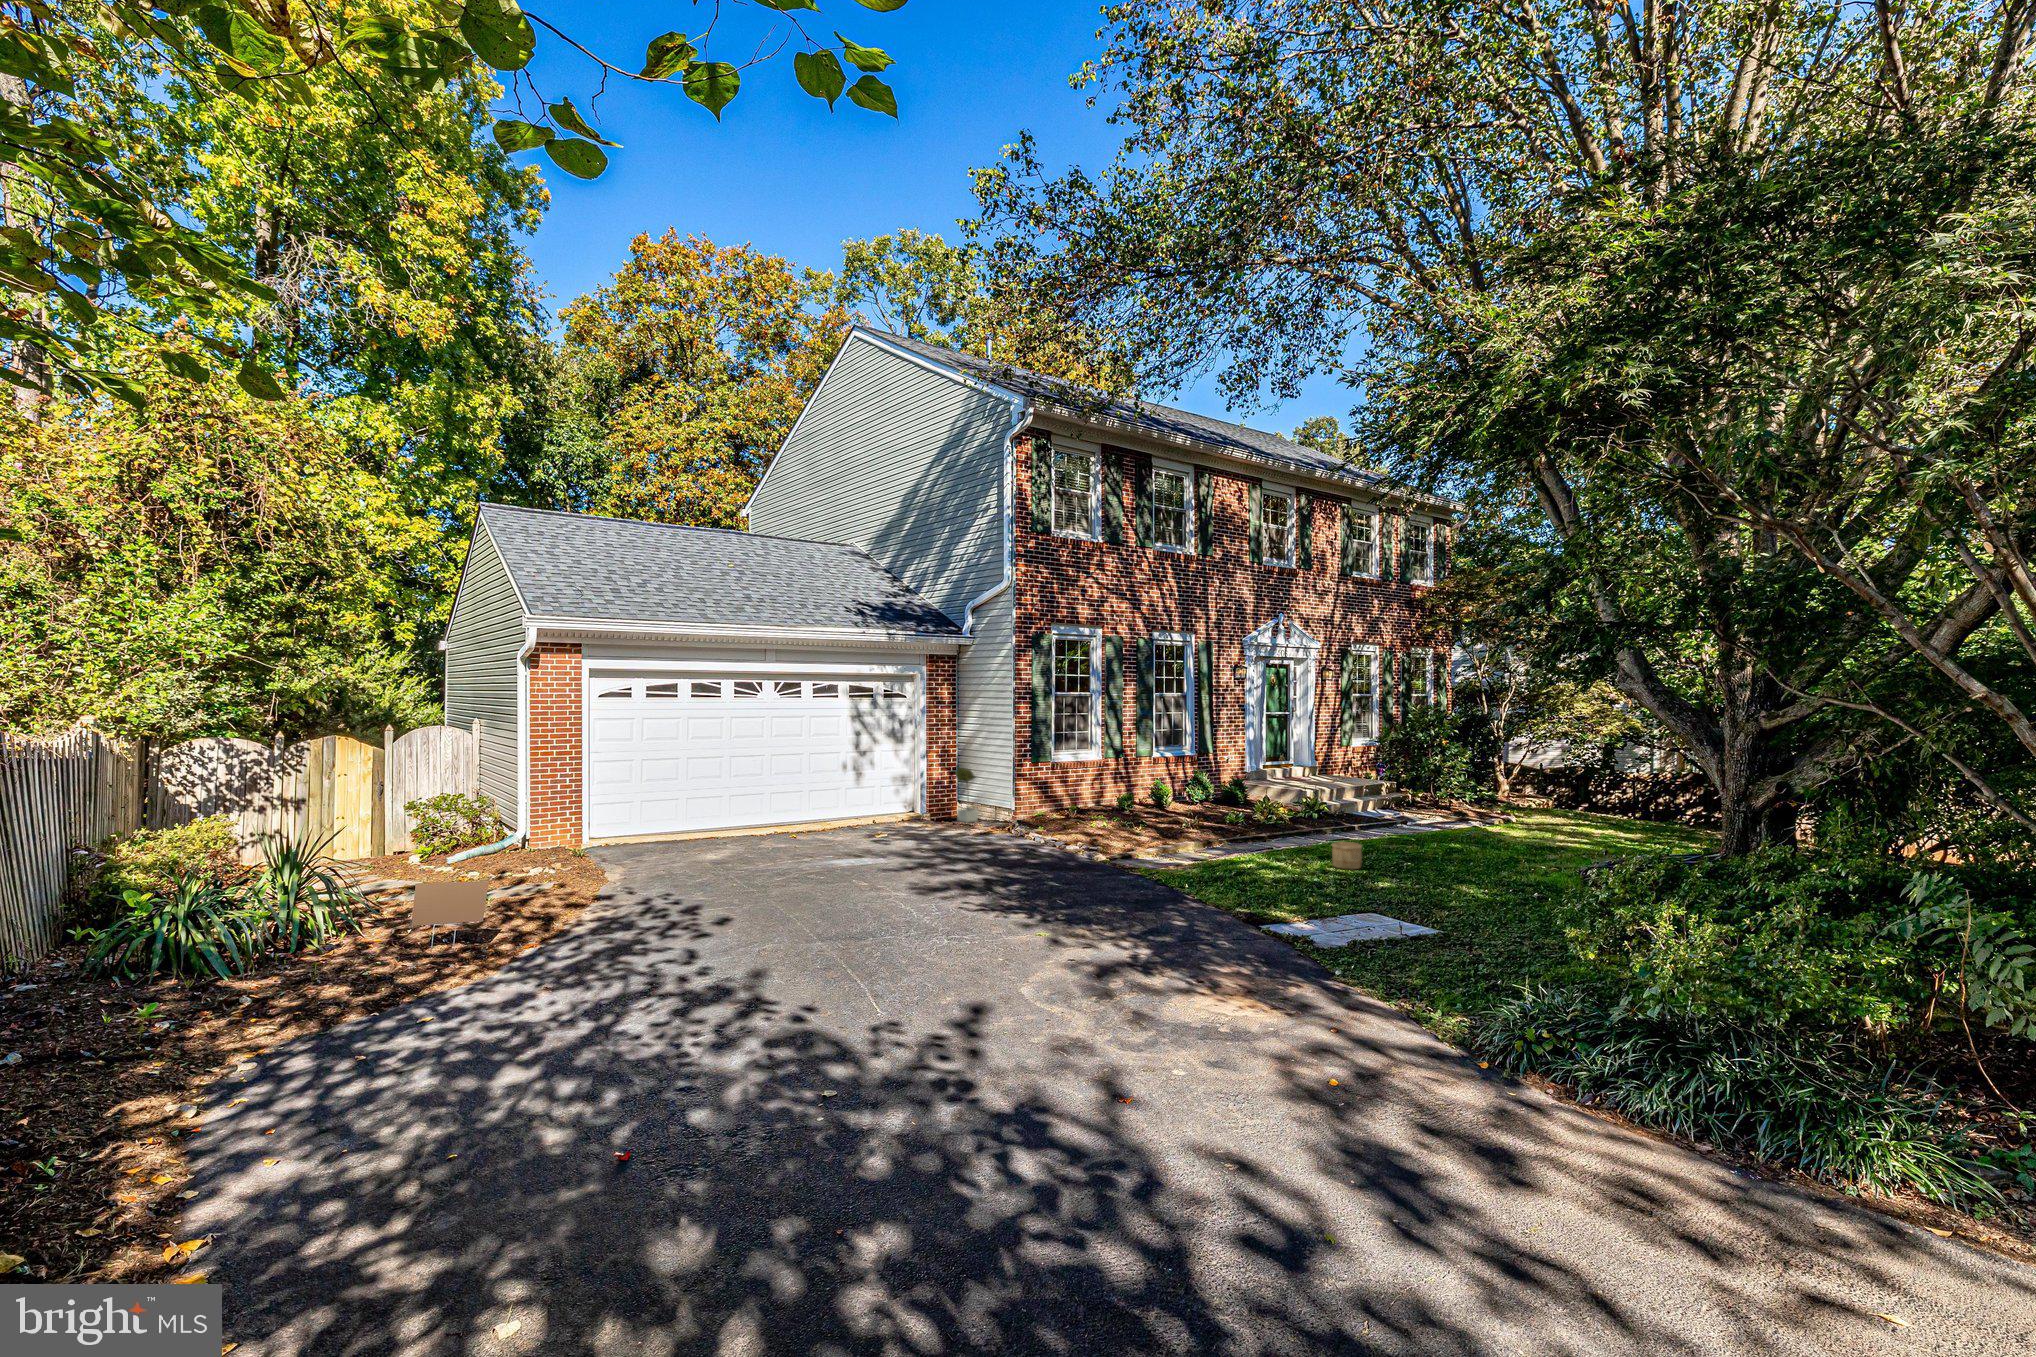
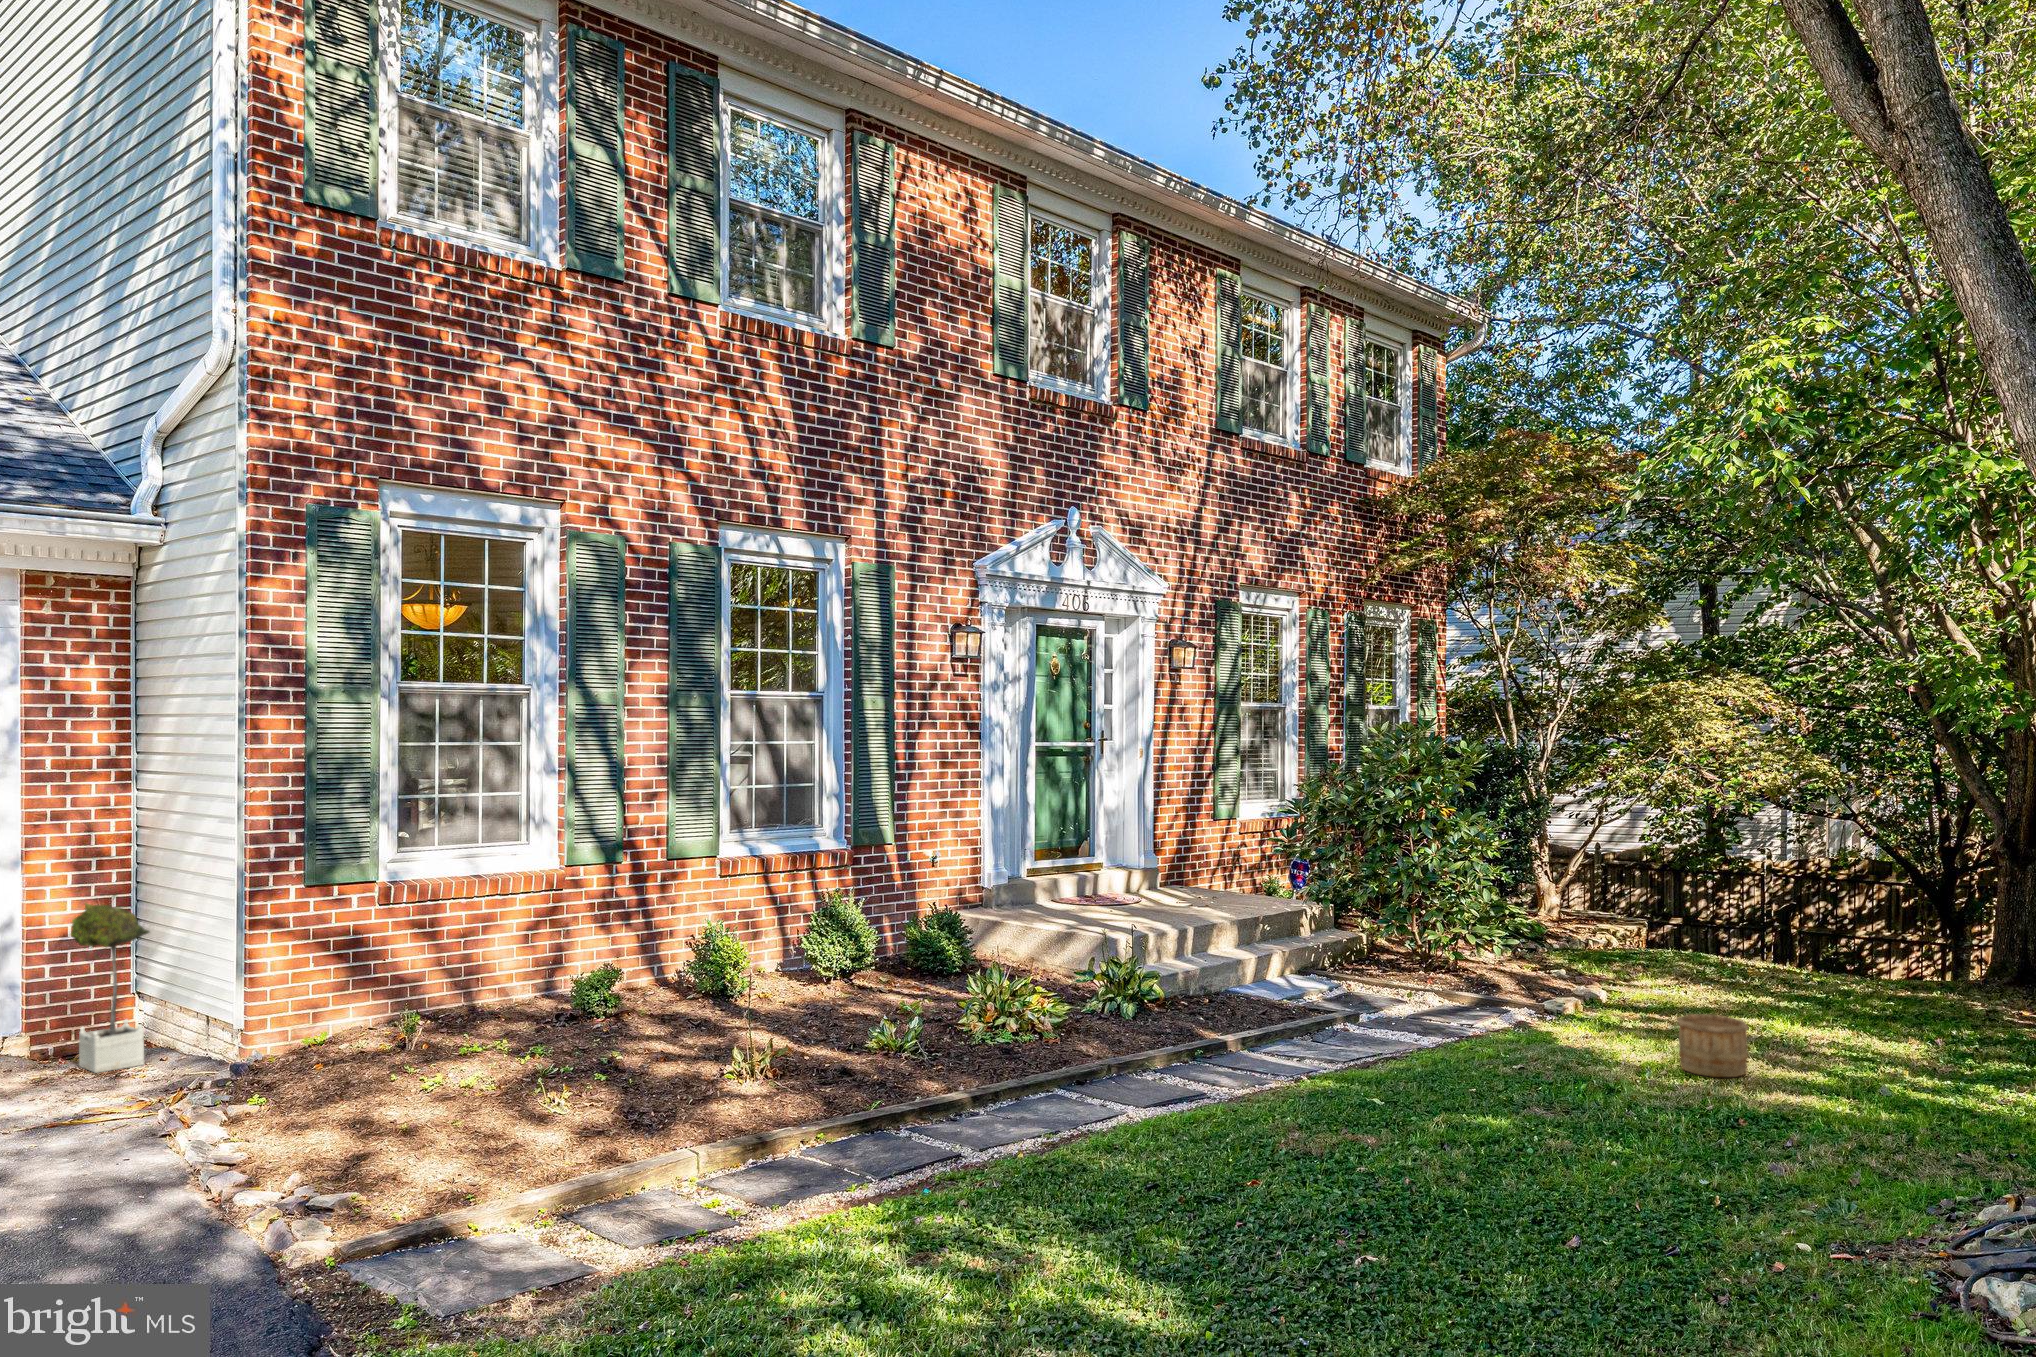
wooden bucket: present [1332,842,1362,869] -> present [1677,1014,1749,1077]

